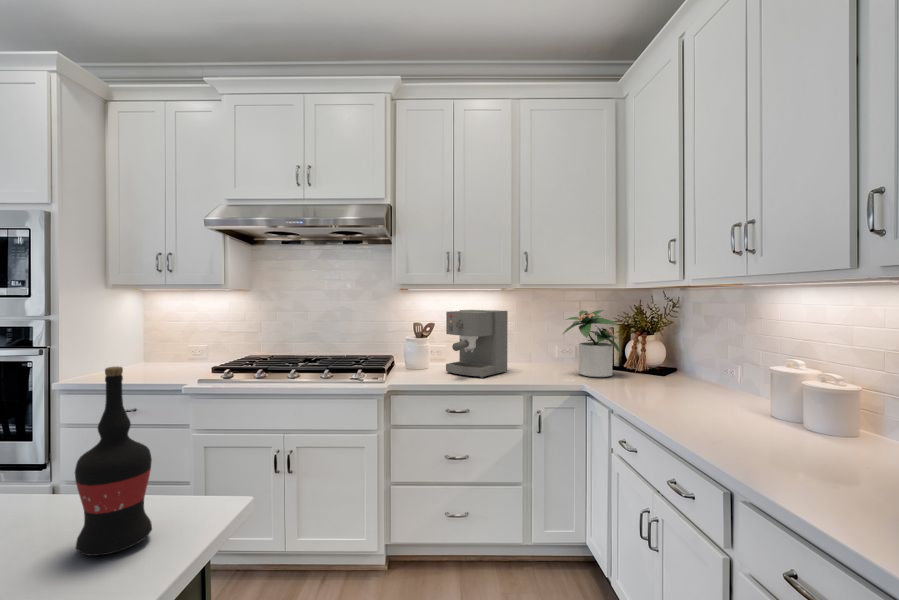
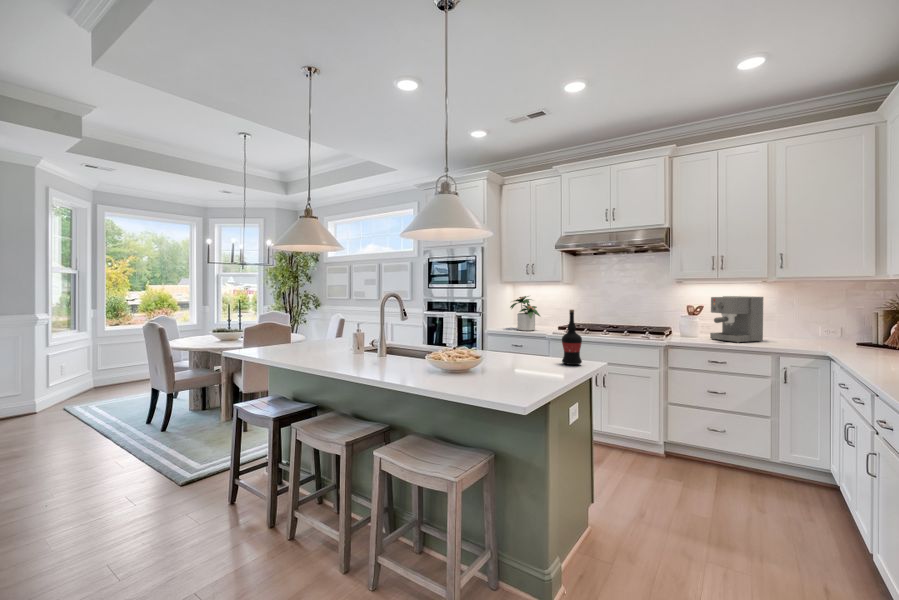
potted plant: present [563,310,621,377] -> present [510,296,540,331]

